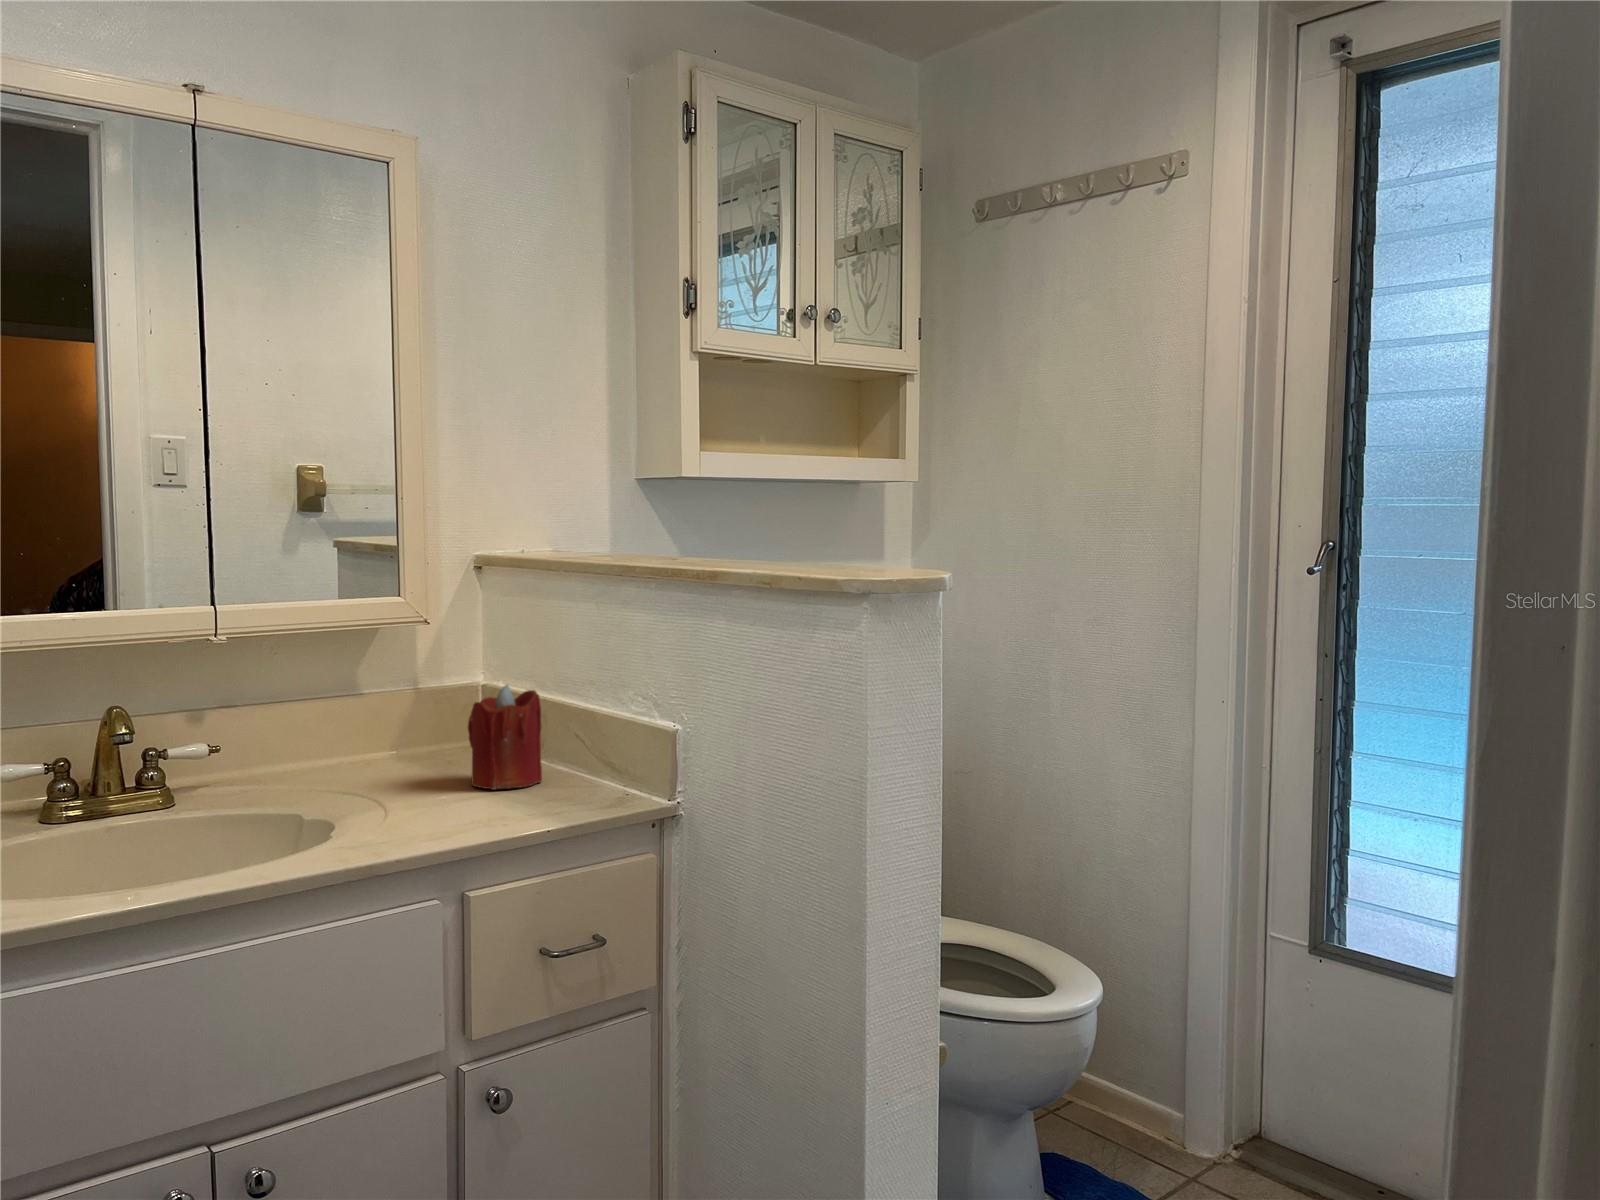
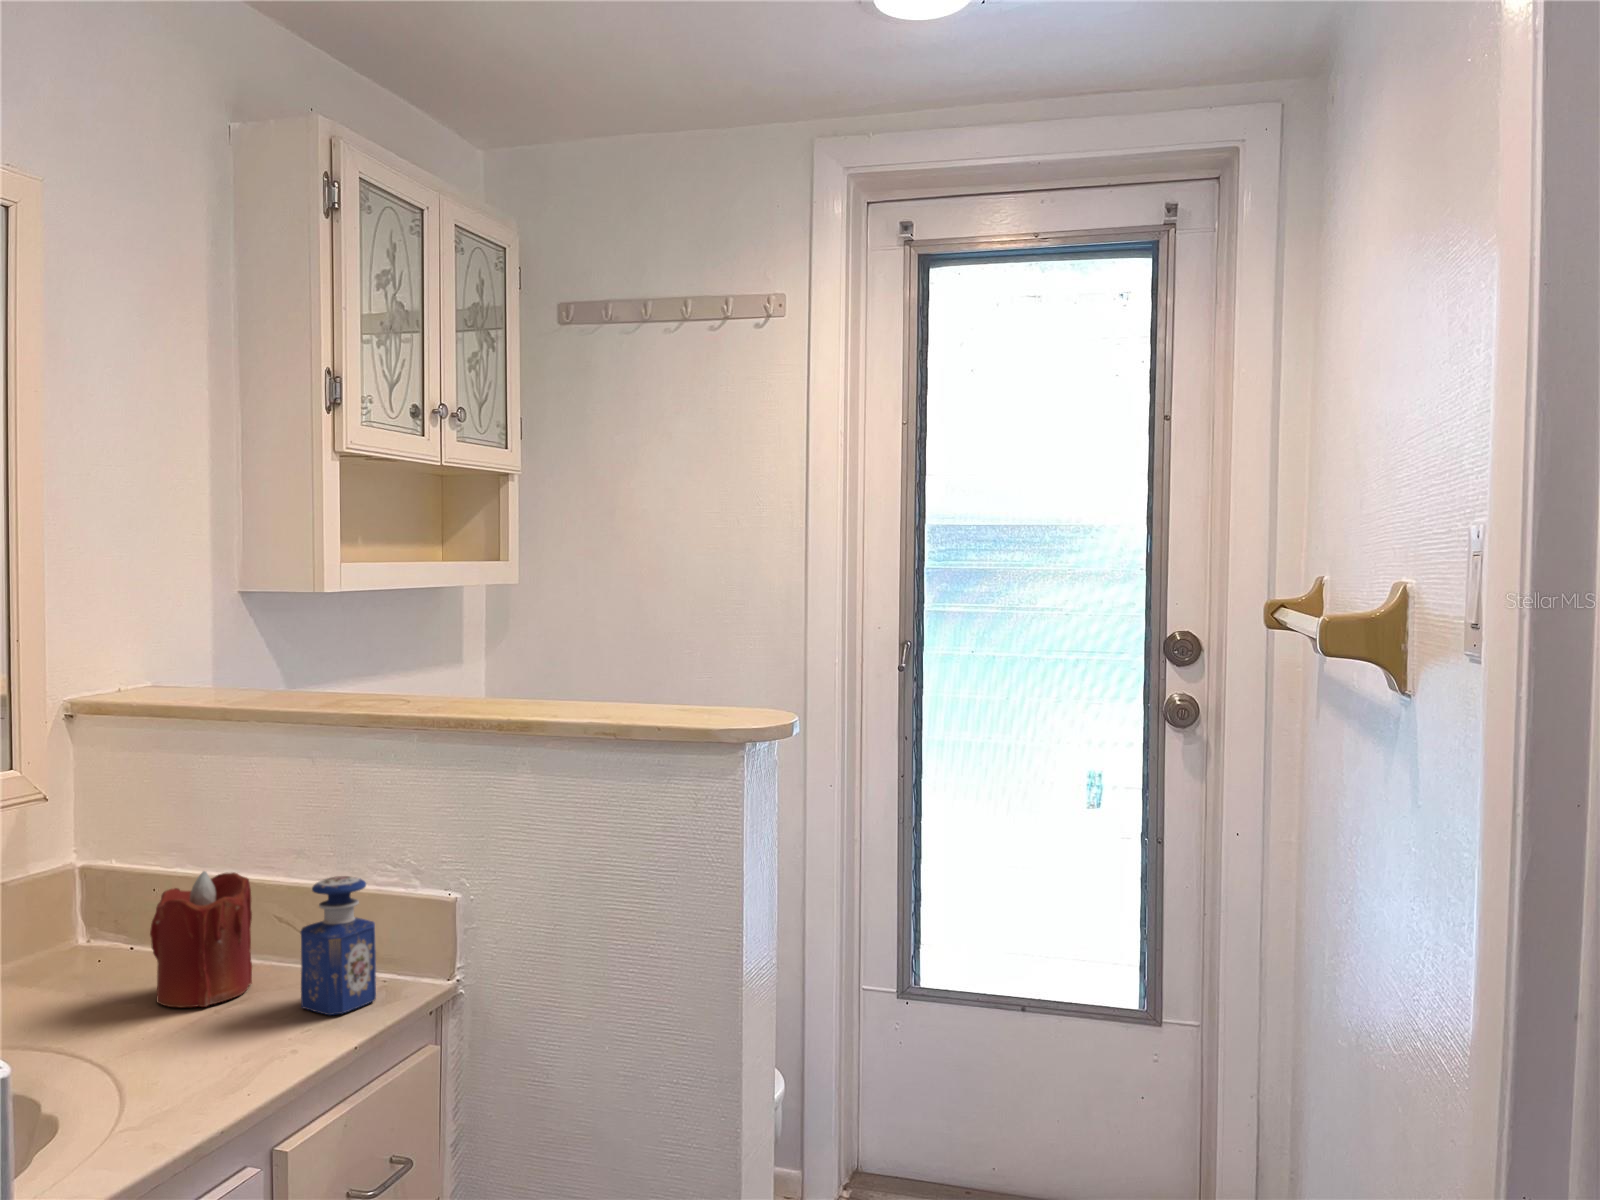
perfume bottle: none [546,695,605,808] -> present [301,876,376,1015]

